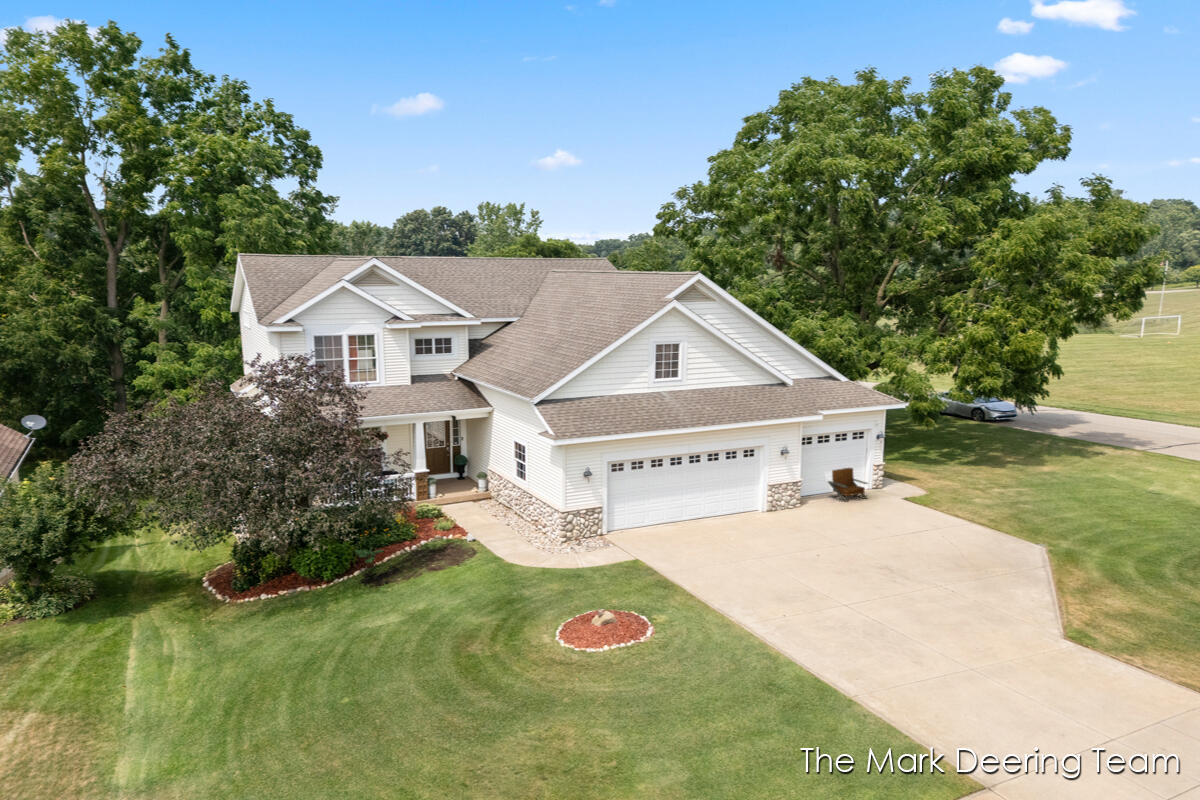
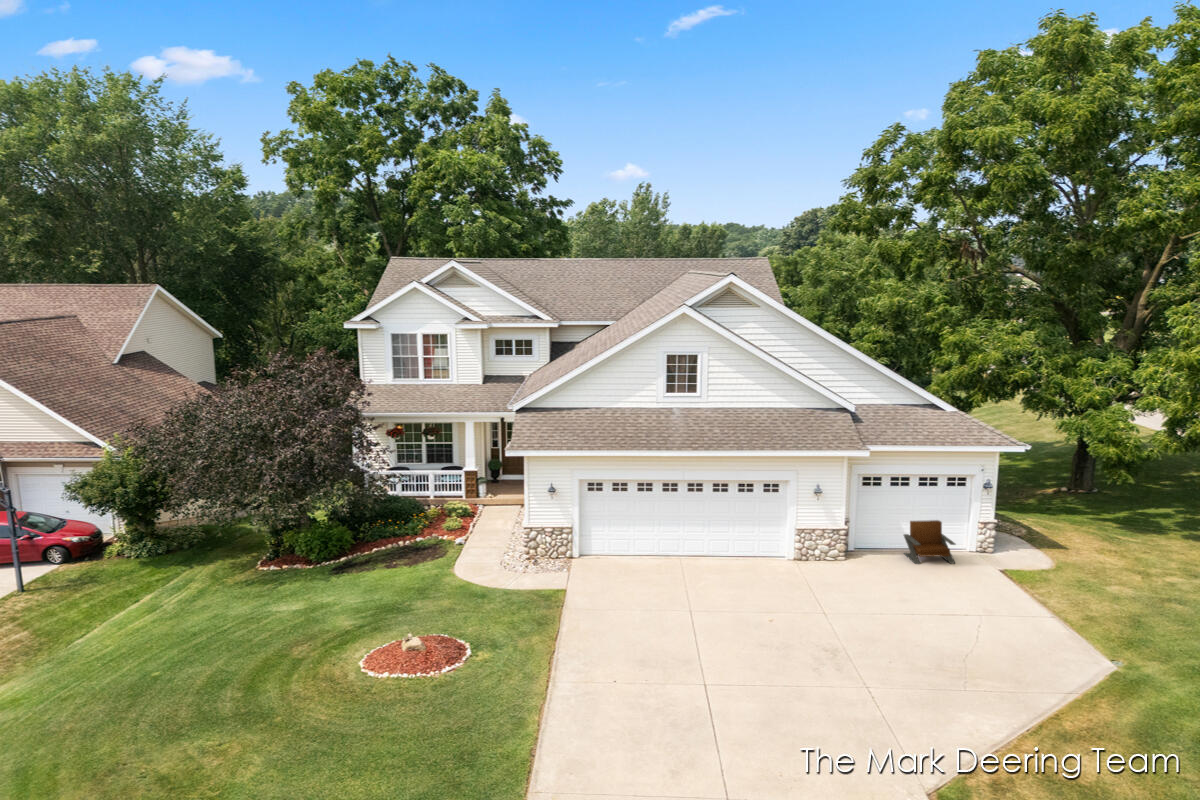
potted plant: present [355,548,384,568] -> none [335,536,365,556]

